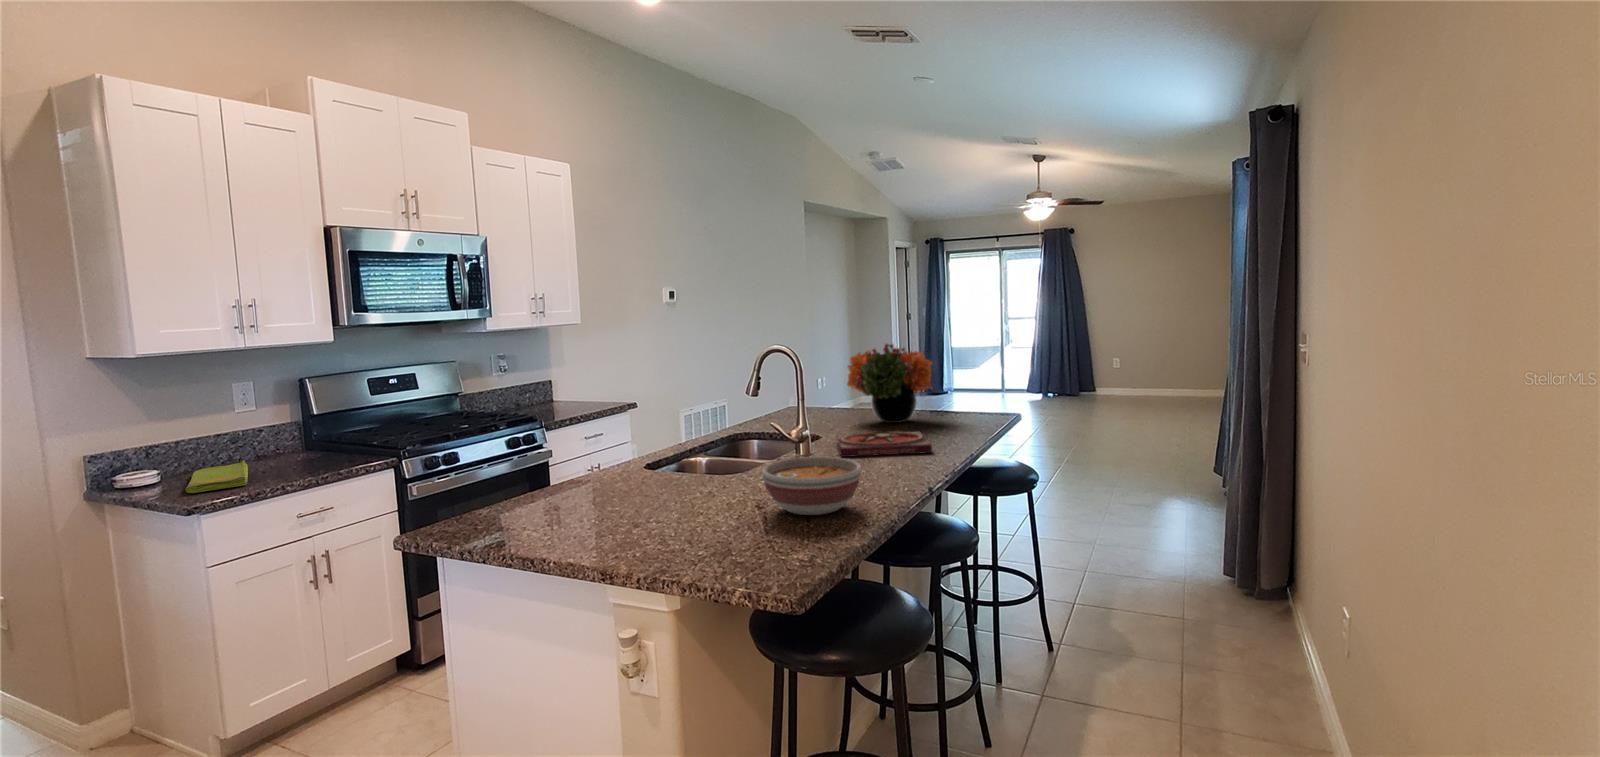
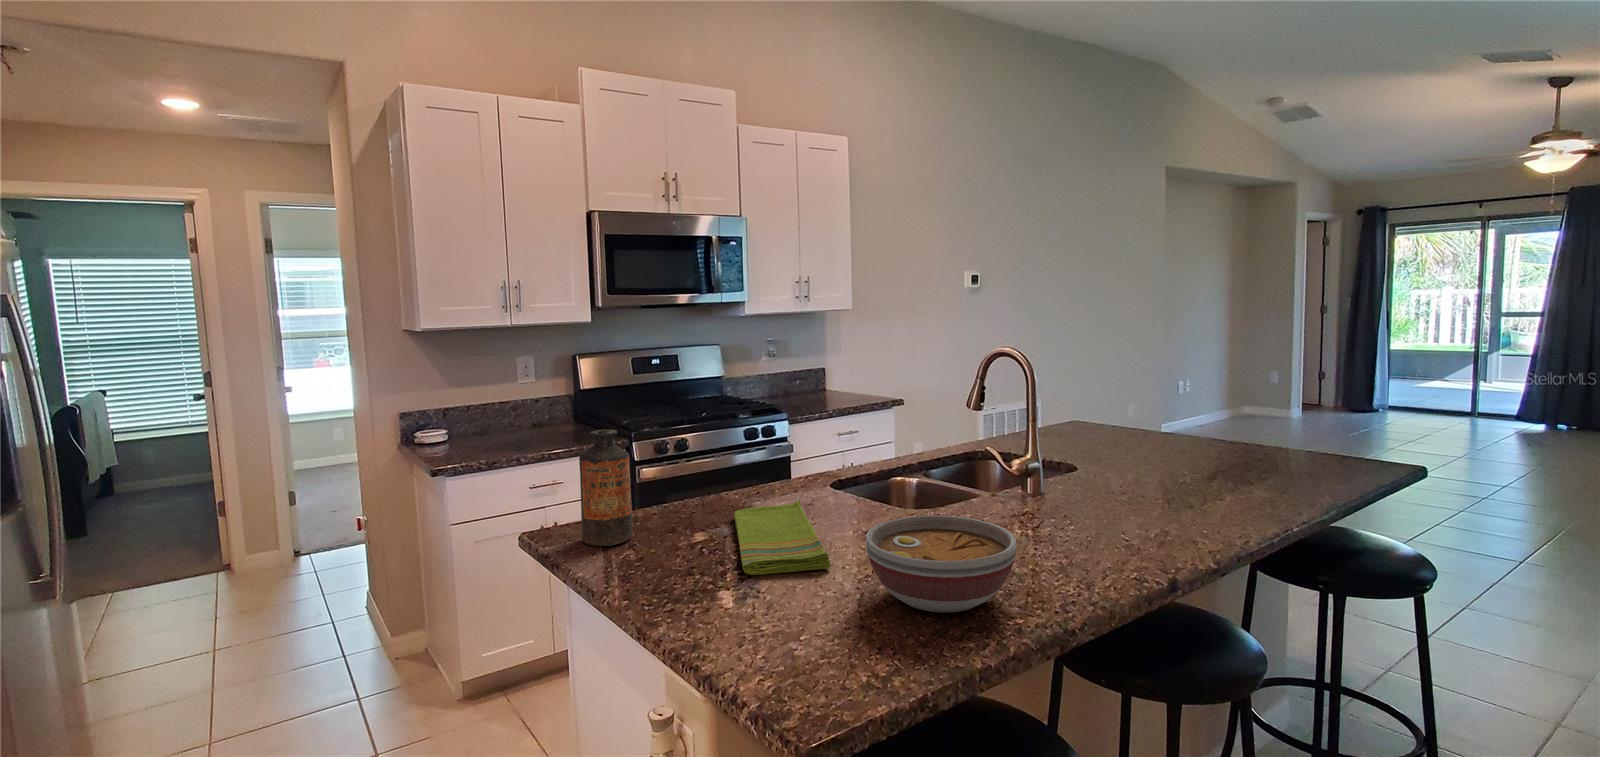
flower arrangement: present [847,344,933,423] -> none [1124,349,1267,464]
bottle: none [490,425,540,525] -> present [579,429,633,546]
book: present [837,431,932,457] -> none [1065,475,1214,525]
dish towel: present [185,460,248,493] -> present [734,500,830,575]

